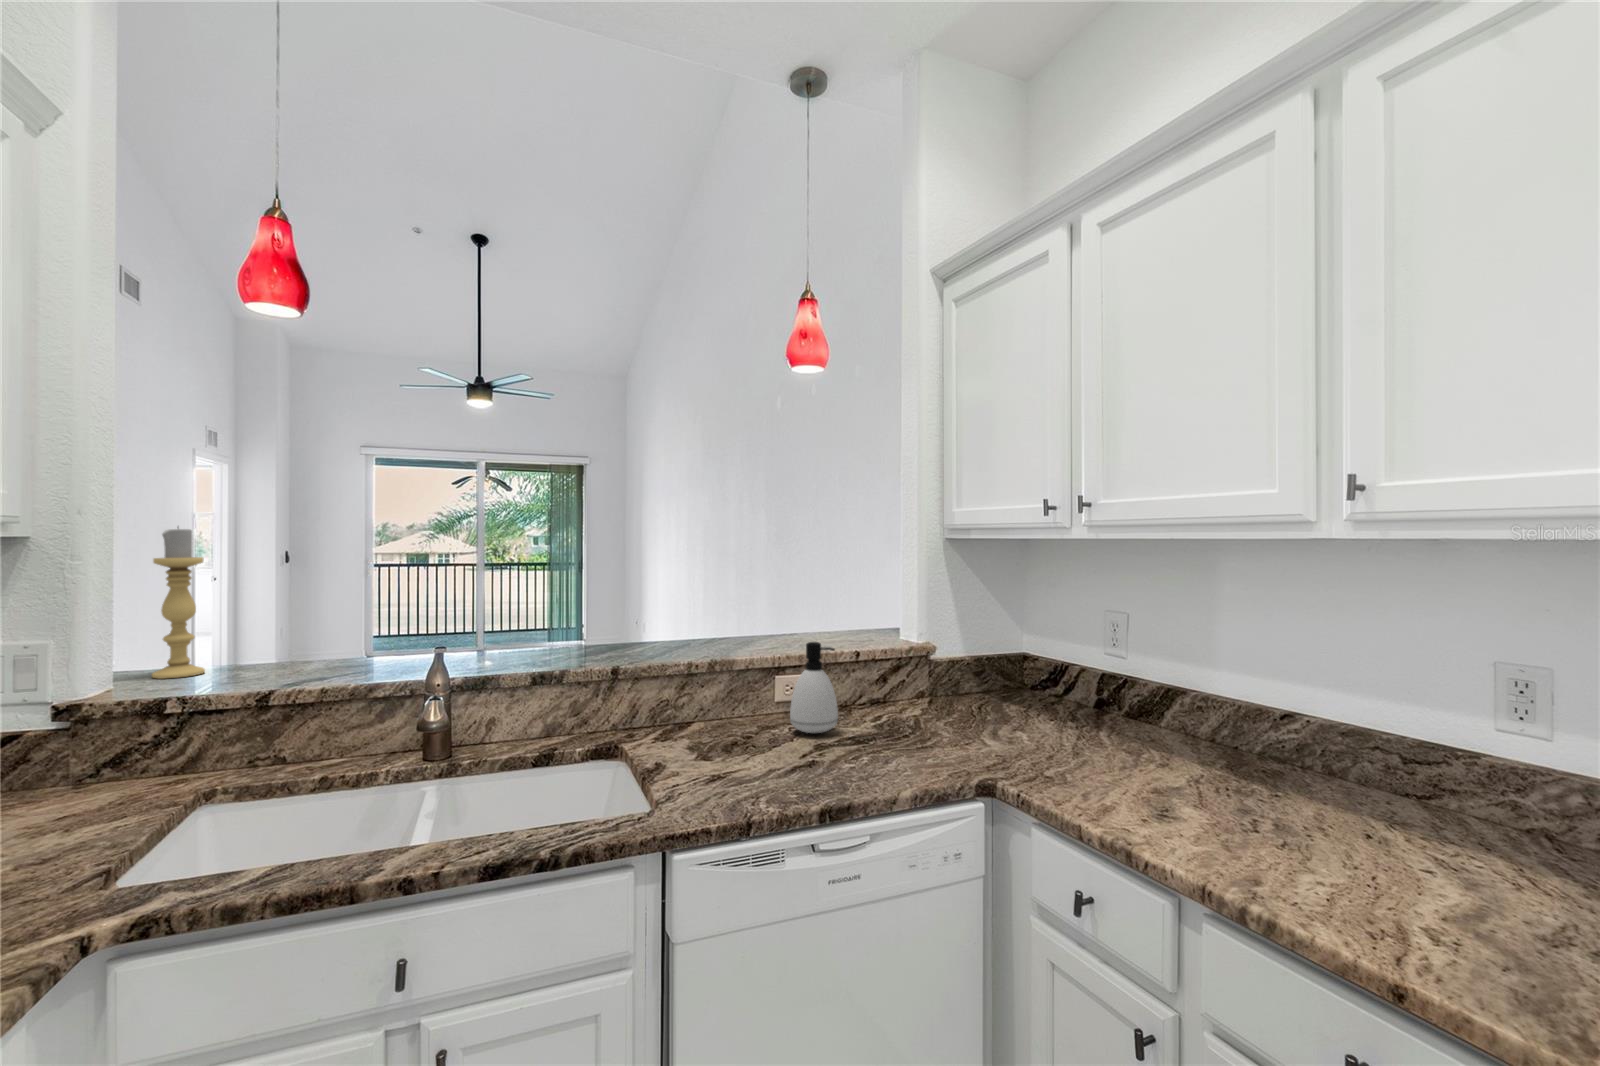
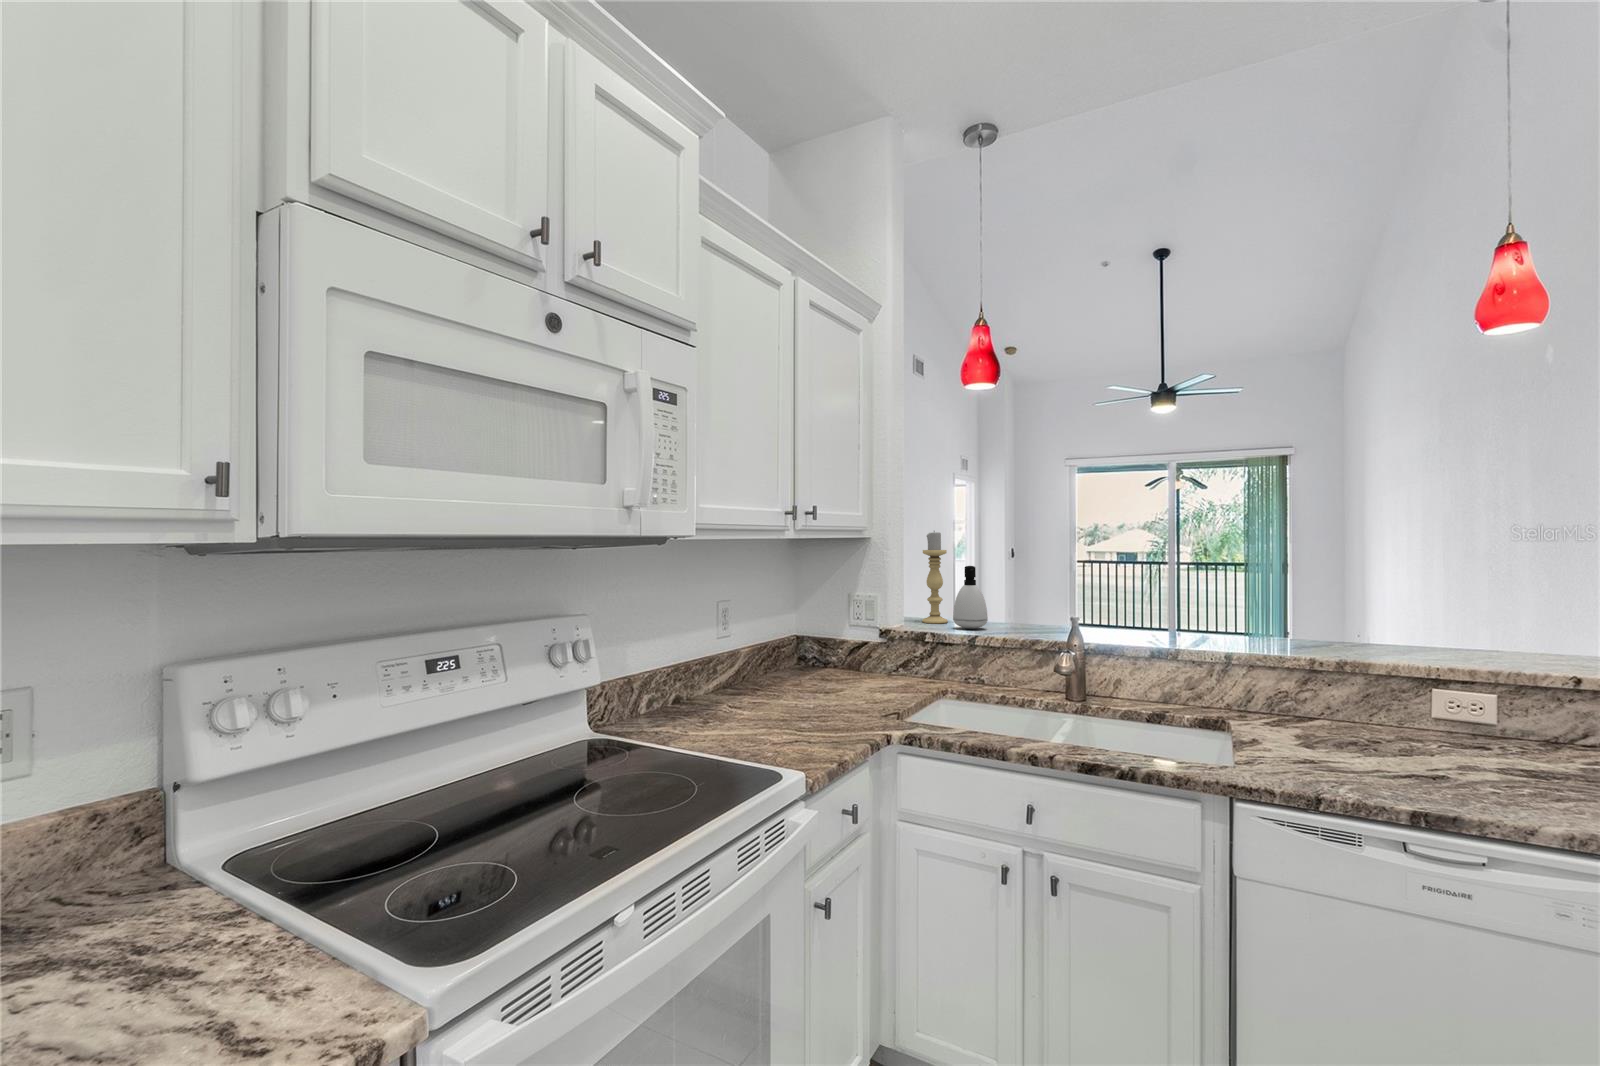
soap dispenser: present [790,642,838,733] -> present [953,566,988,629]

